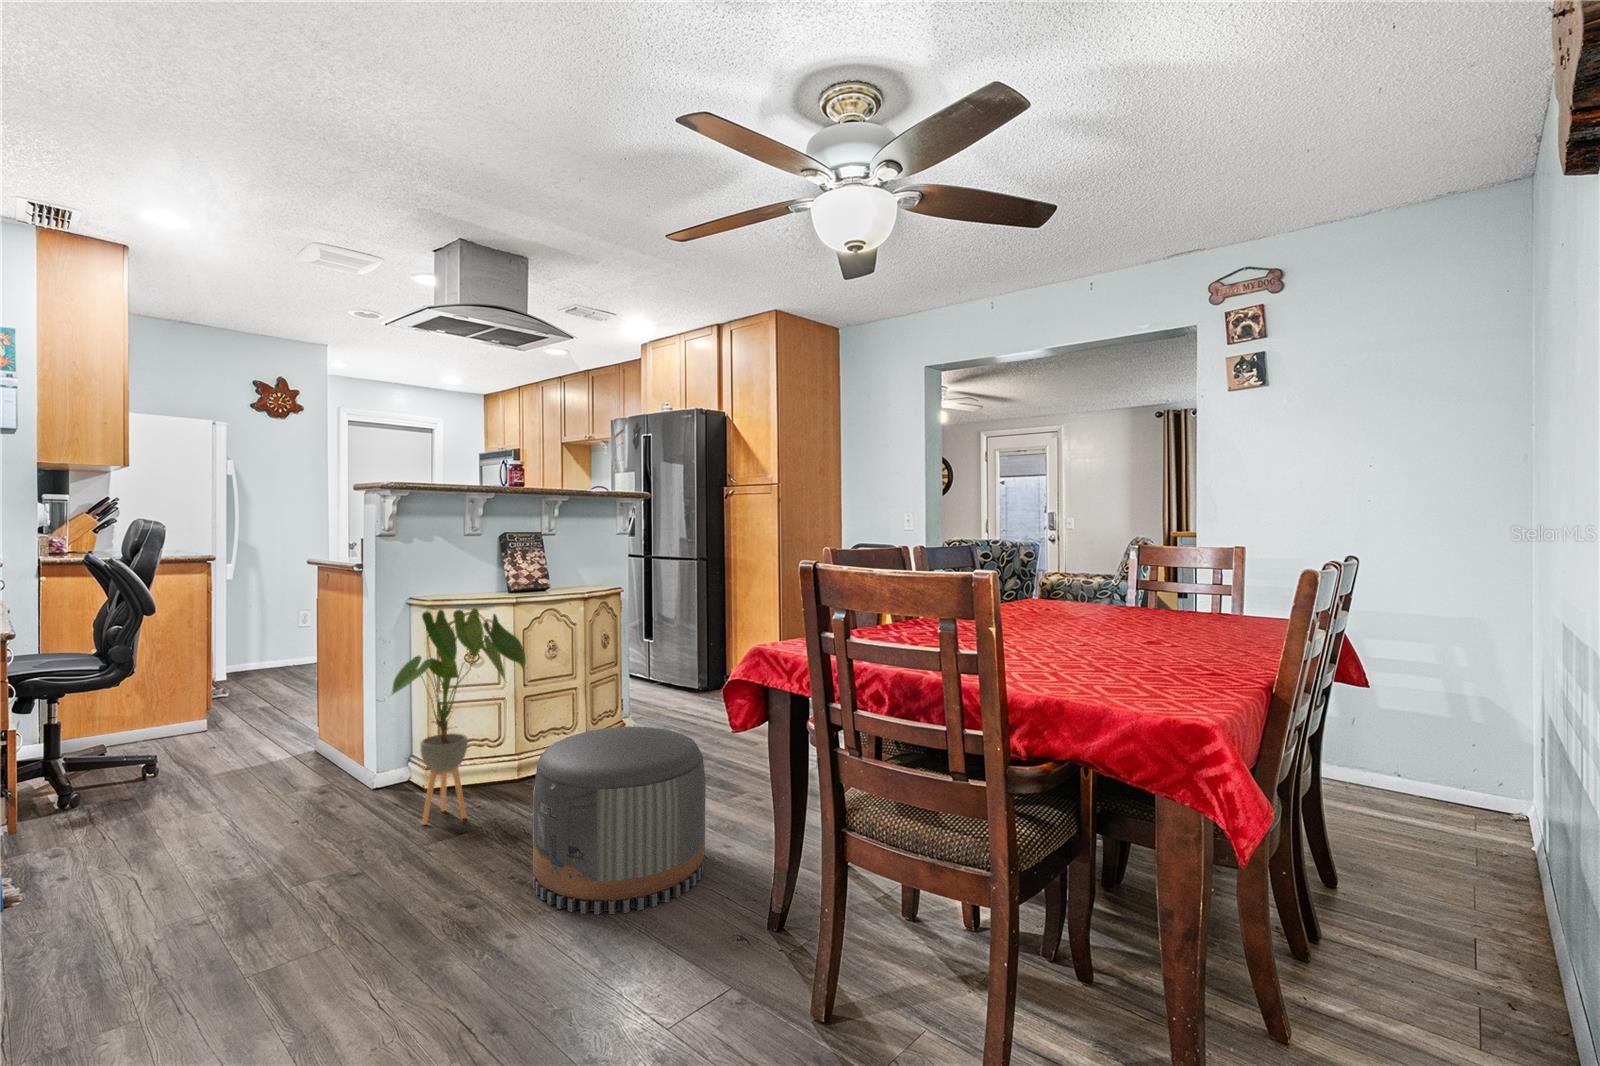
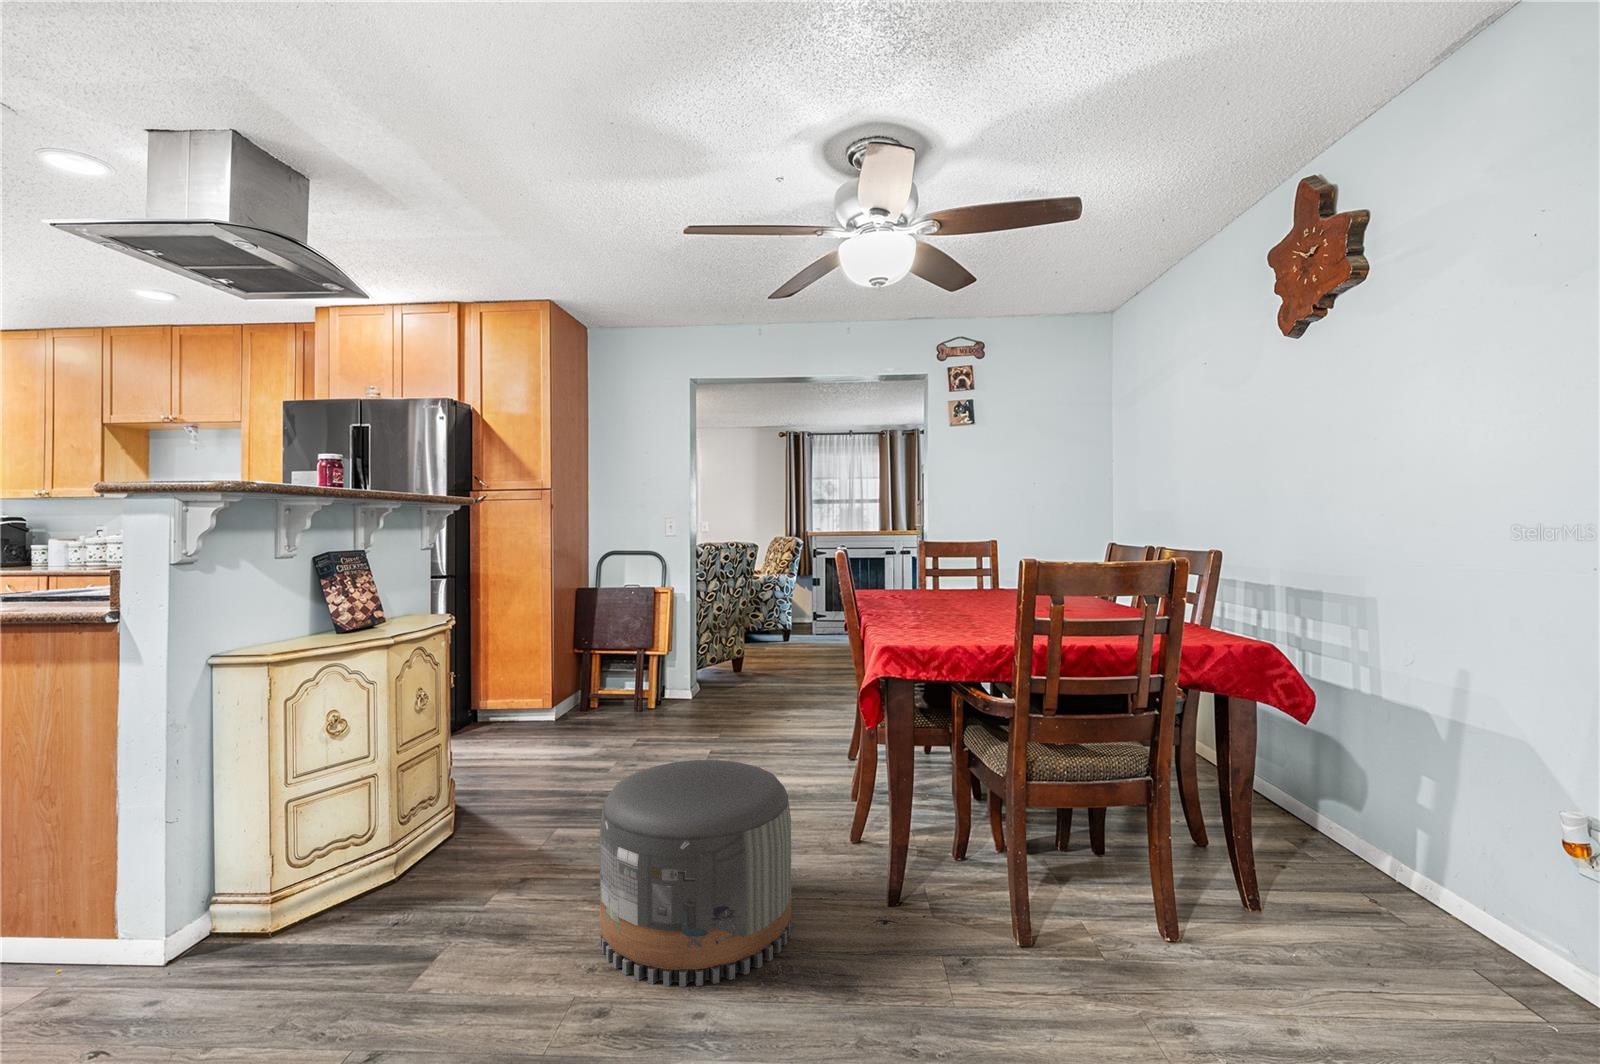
house plant: present [392,608,526,825] -> none [277,654,494,974]

